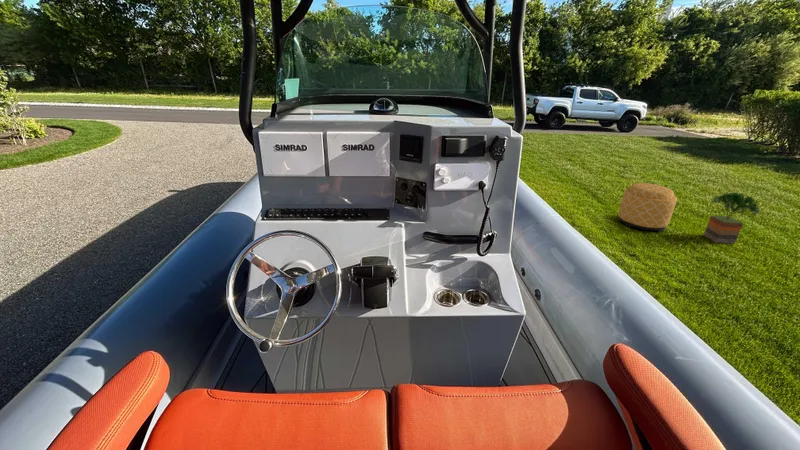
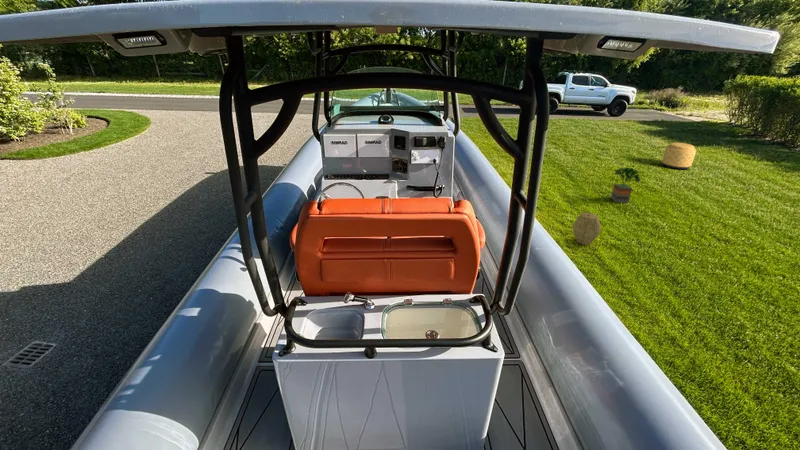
ottoman: present [618,183,677,232] -> present [662,143,696,170]
woven basket: none [707,275,766,333] -> present [573,213,601,245]

